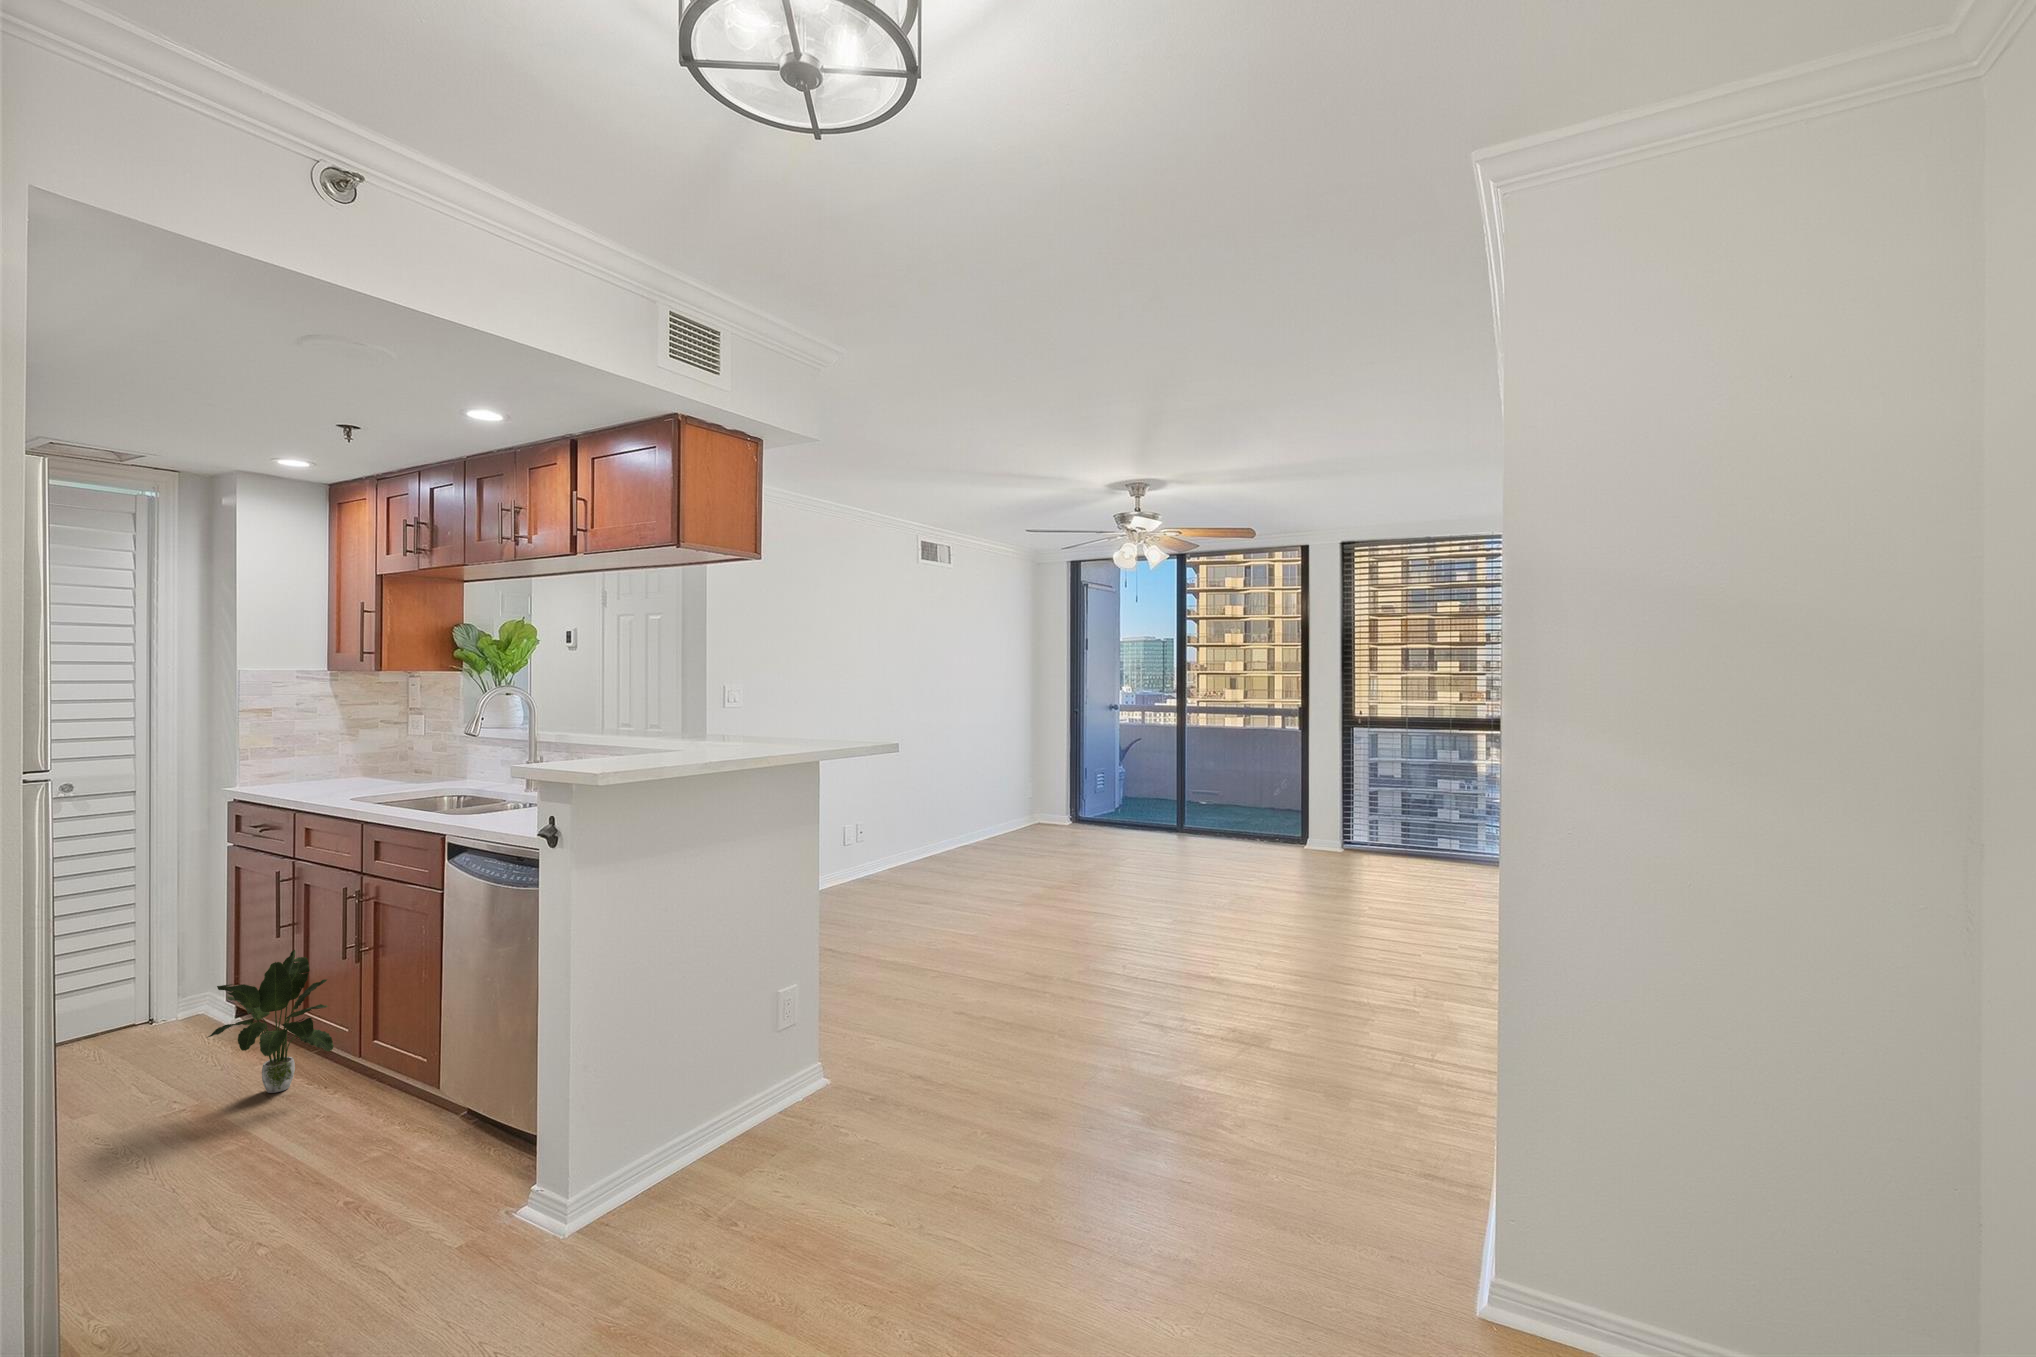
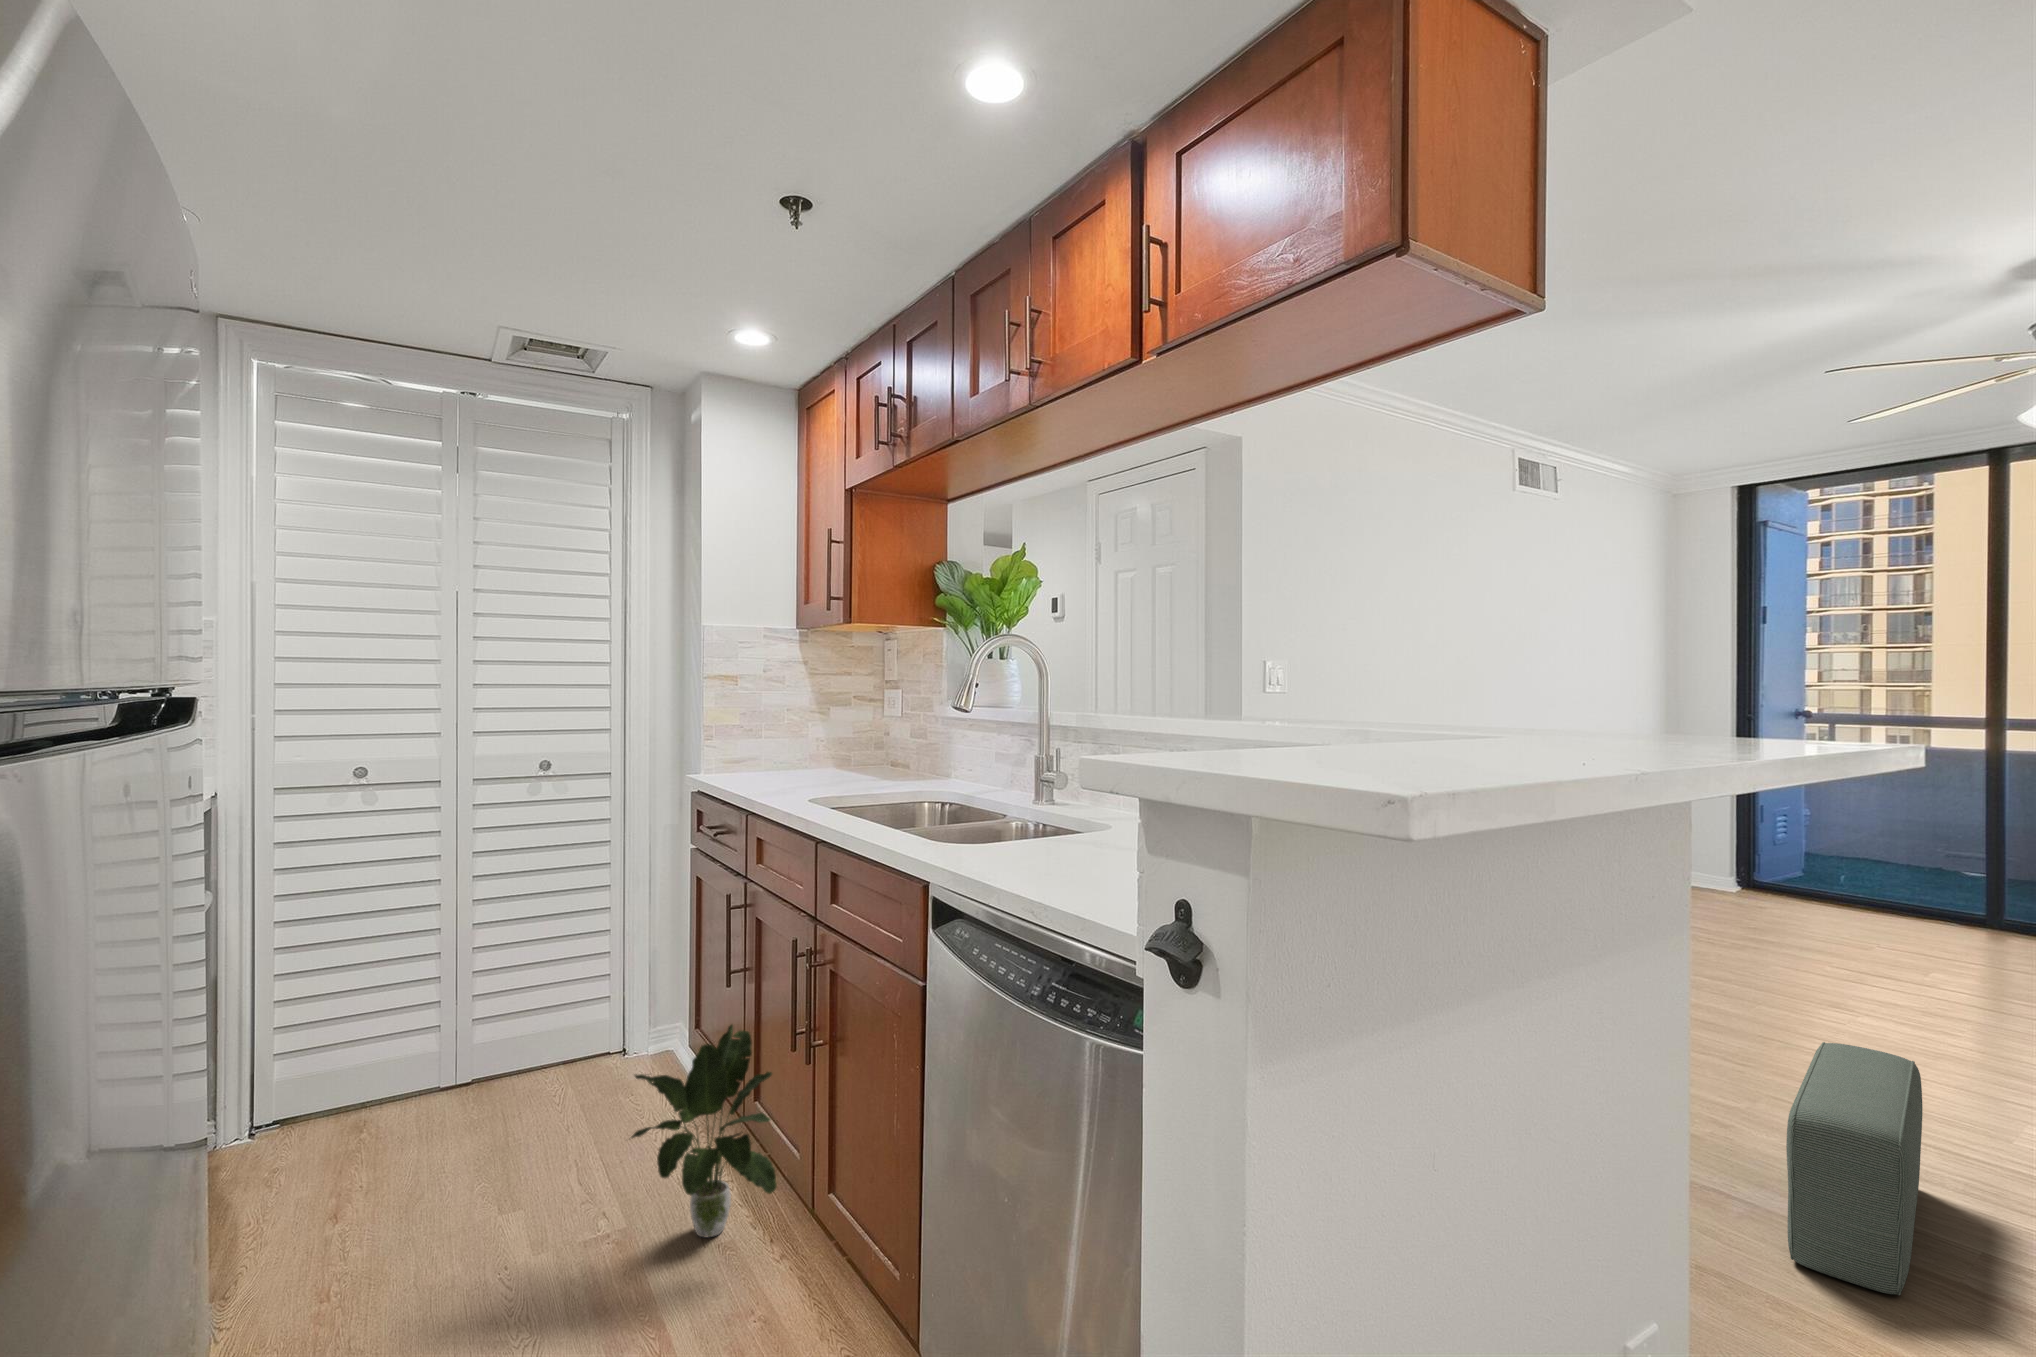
pouf: none [947,890,1031,997] -> present [1786,1042,1923,1295]

